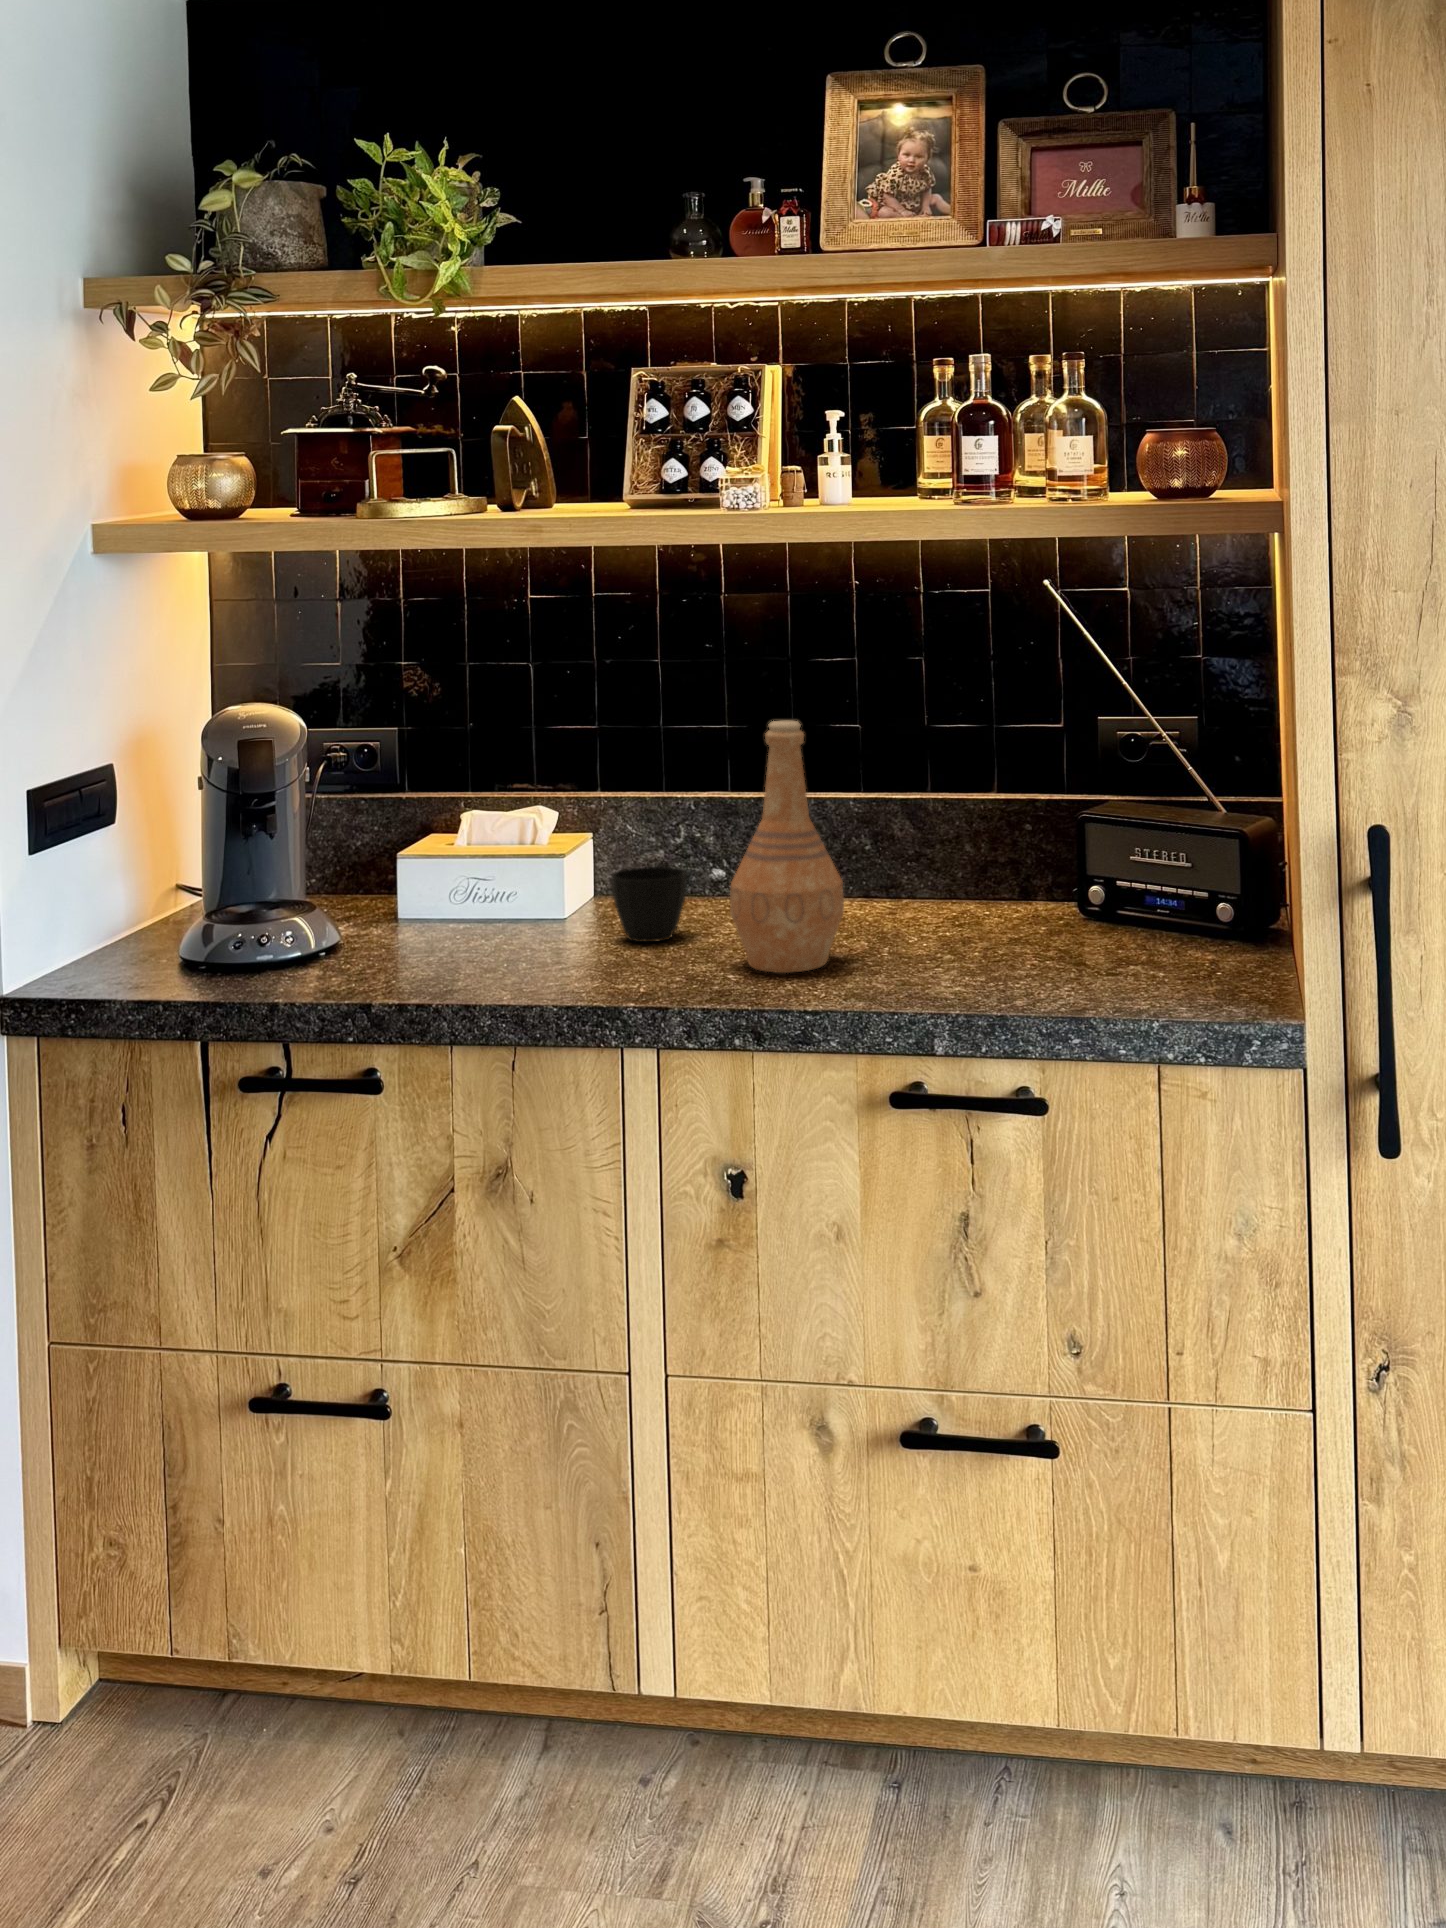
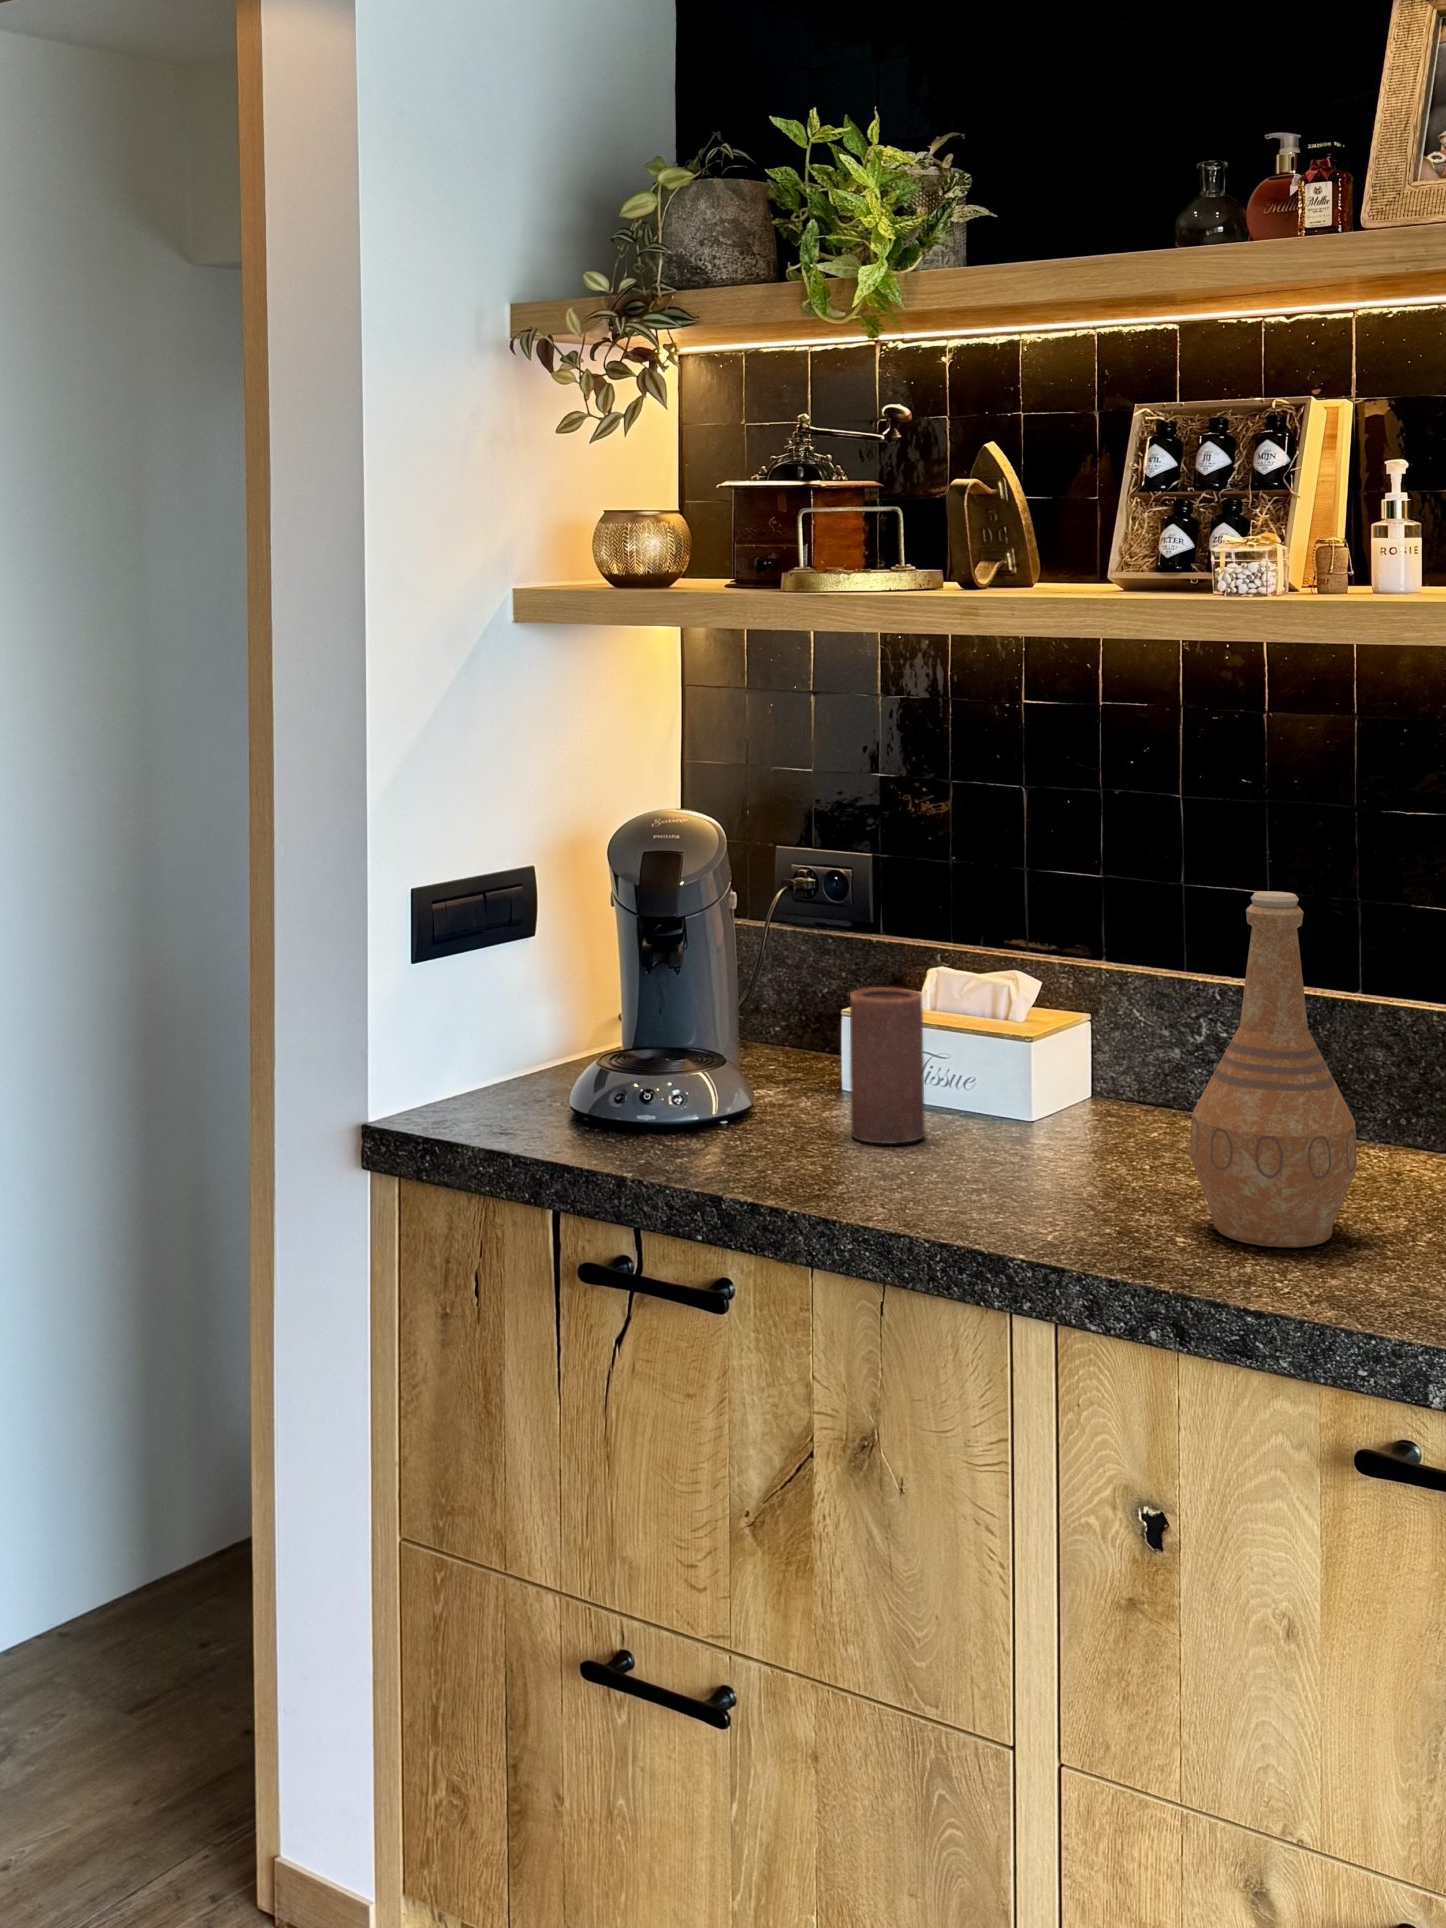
candle: none [435,824,499,947] -> present [850,987,926,1144]
cup: present [611,867,687,942] -> none [1064,1069,1165,1173]

